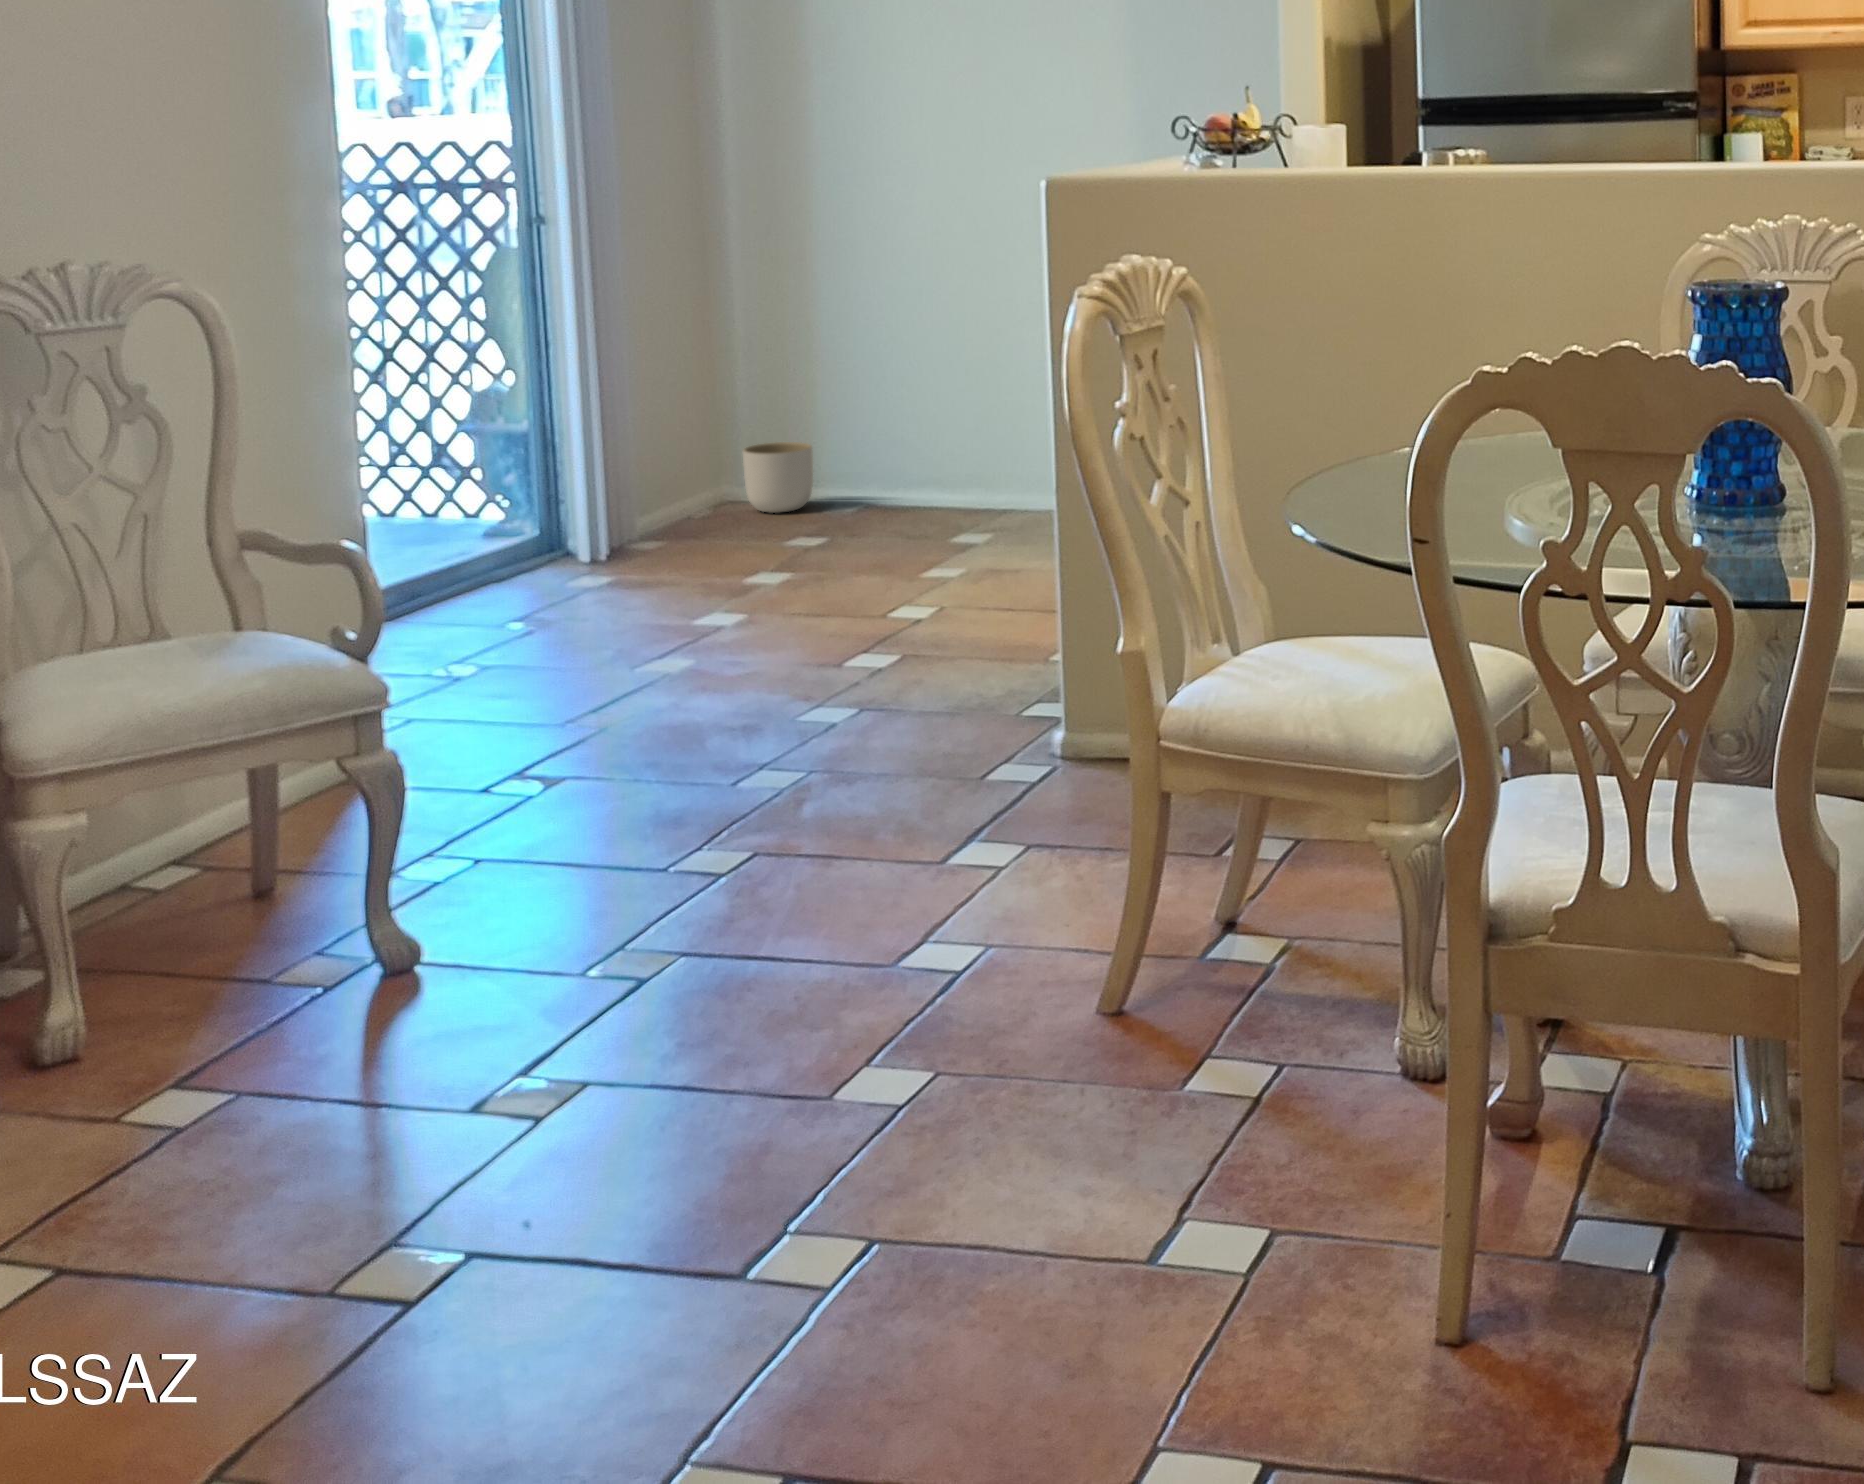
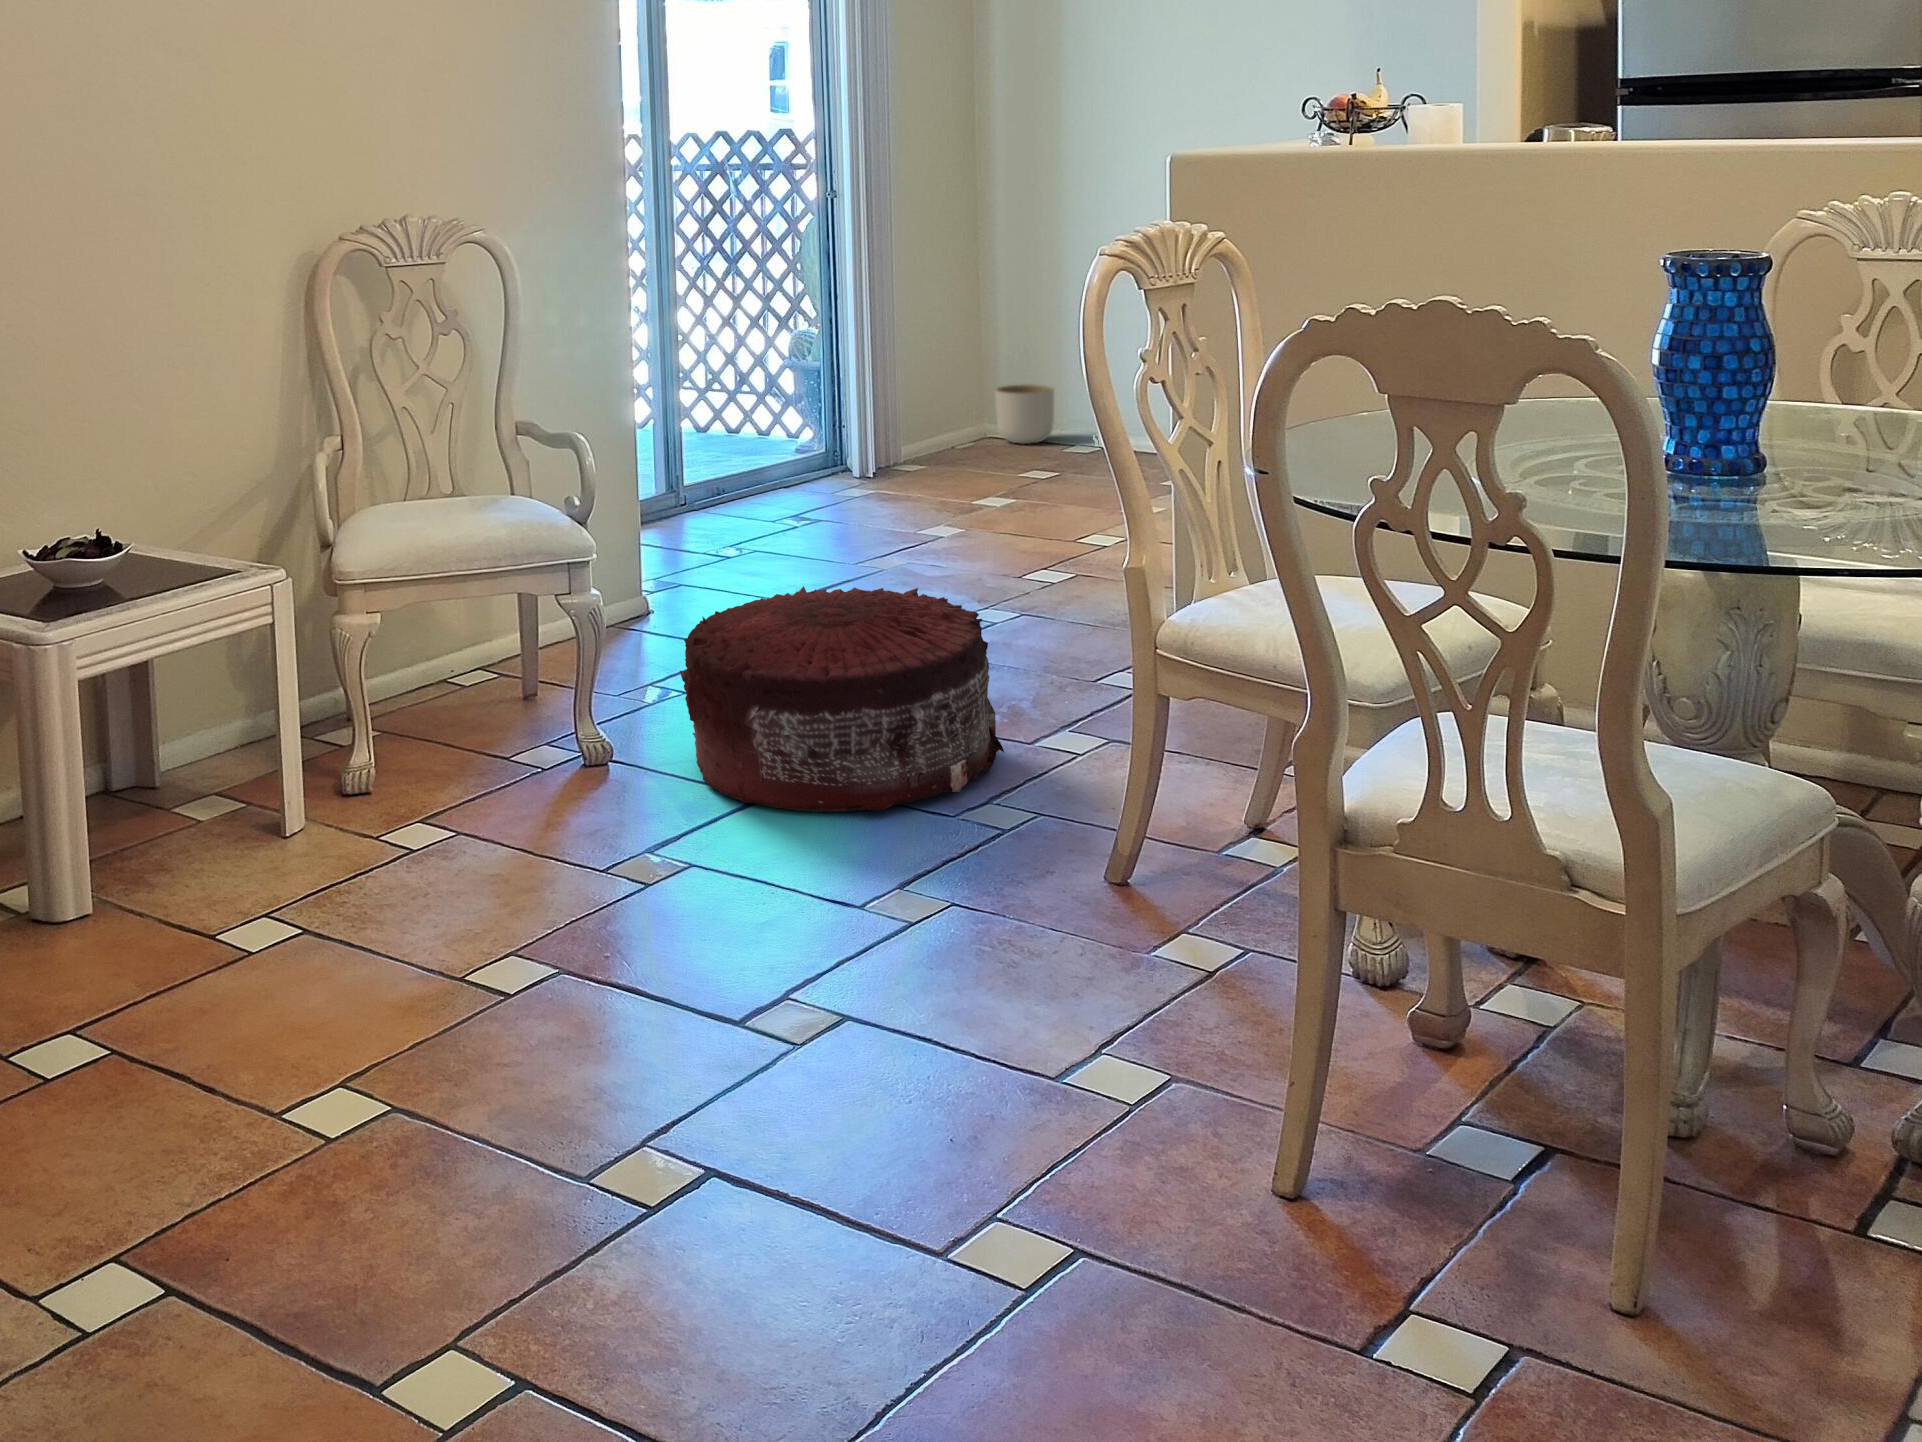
pouf: none [523,699,929,996] -> present [680,586,1004,812]

